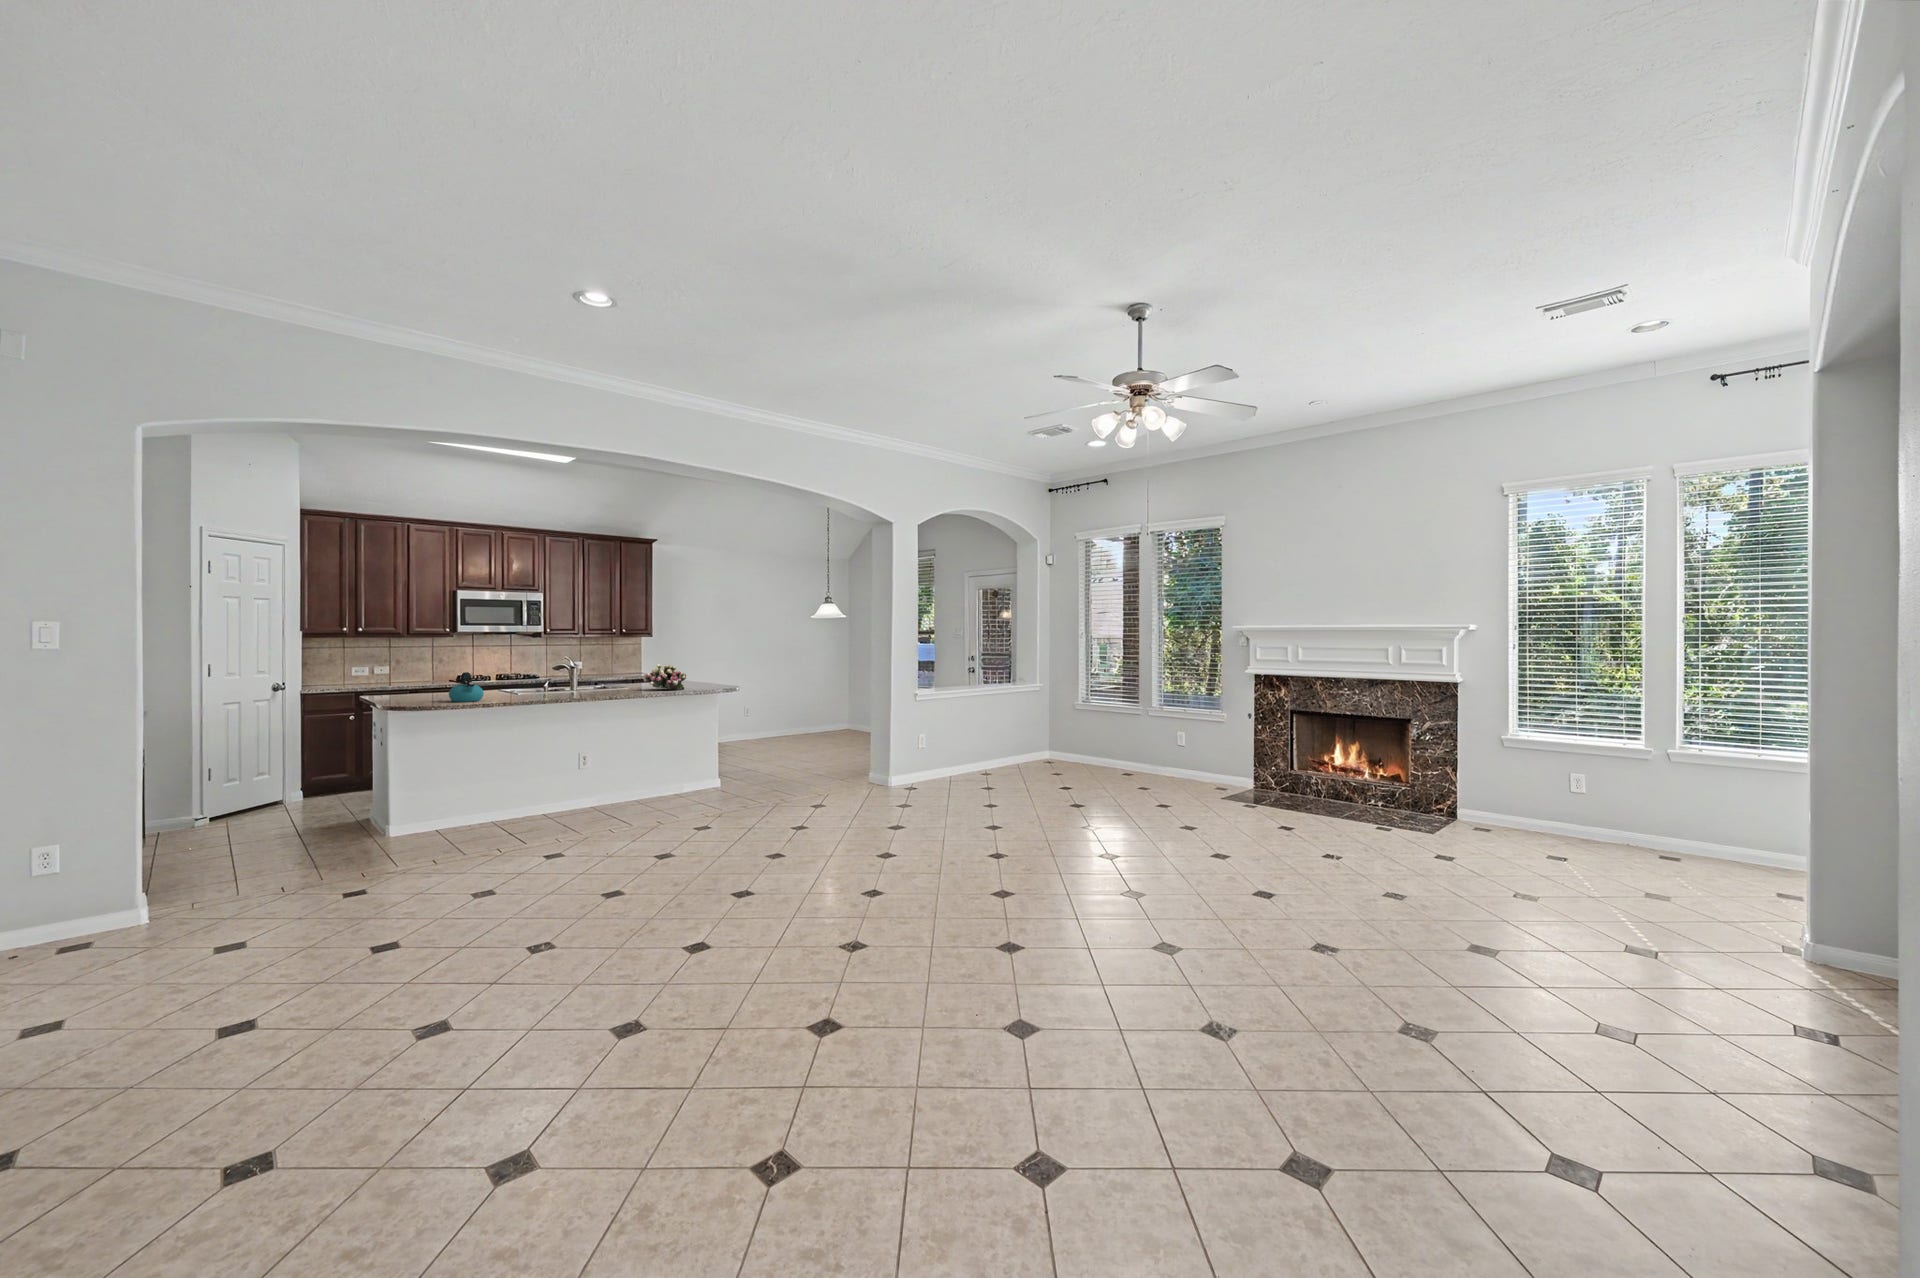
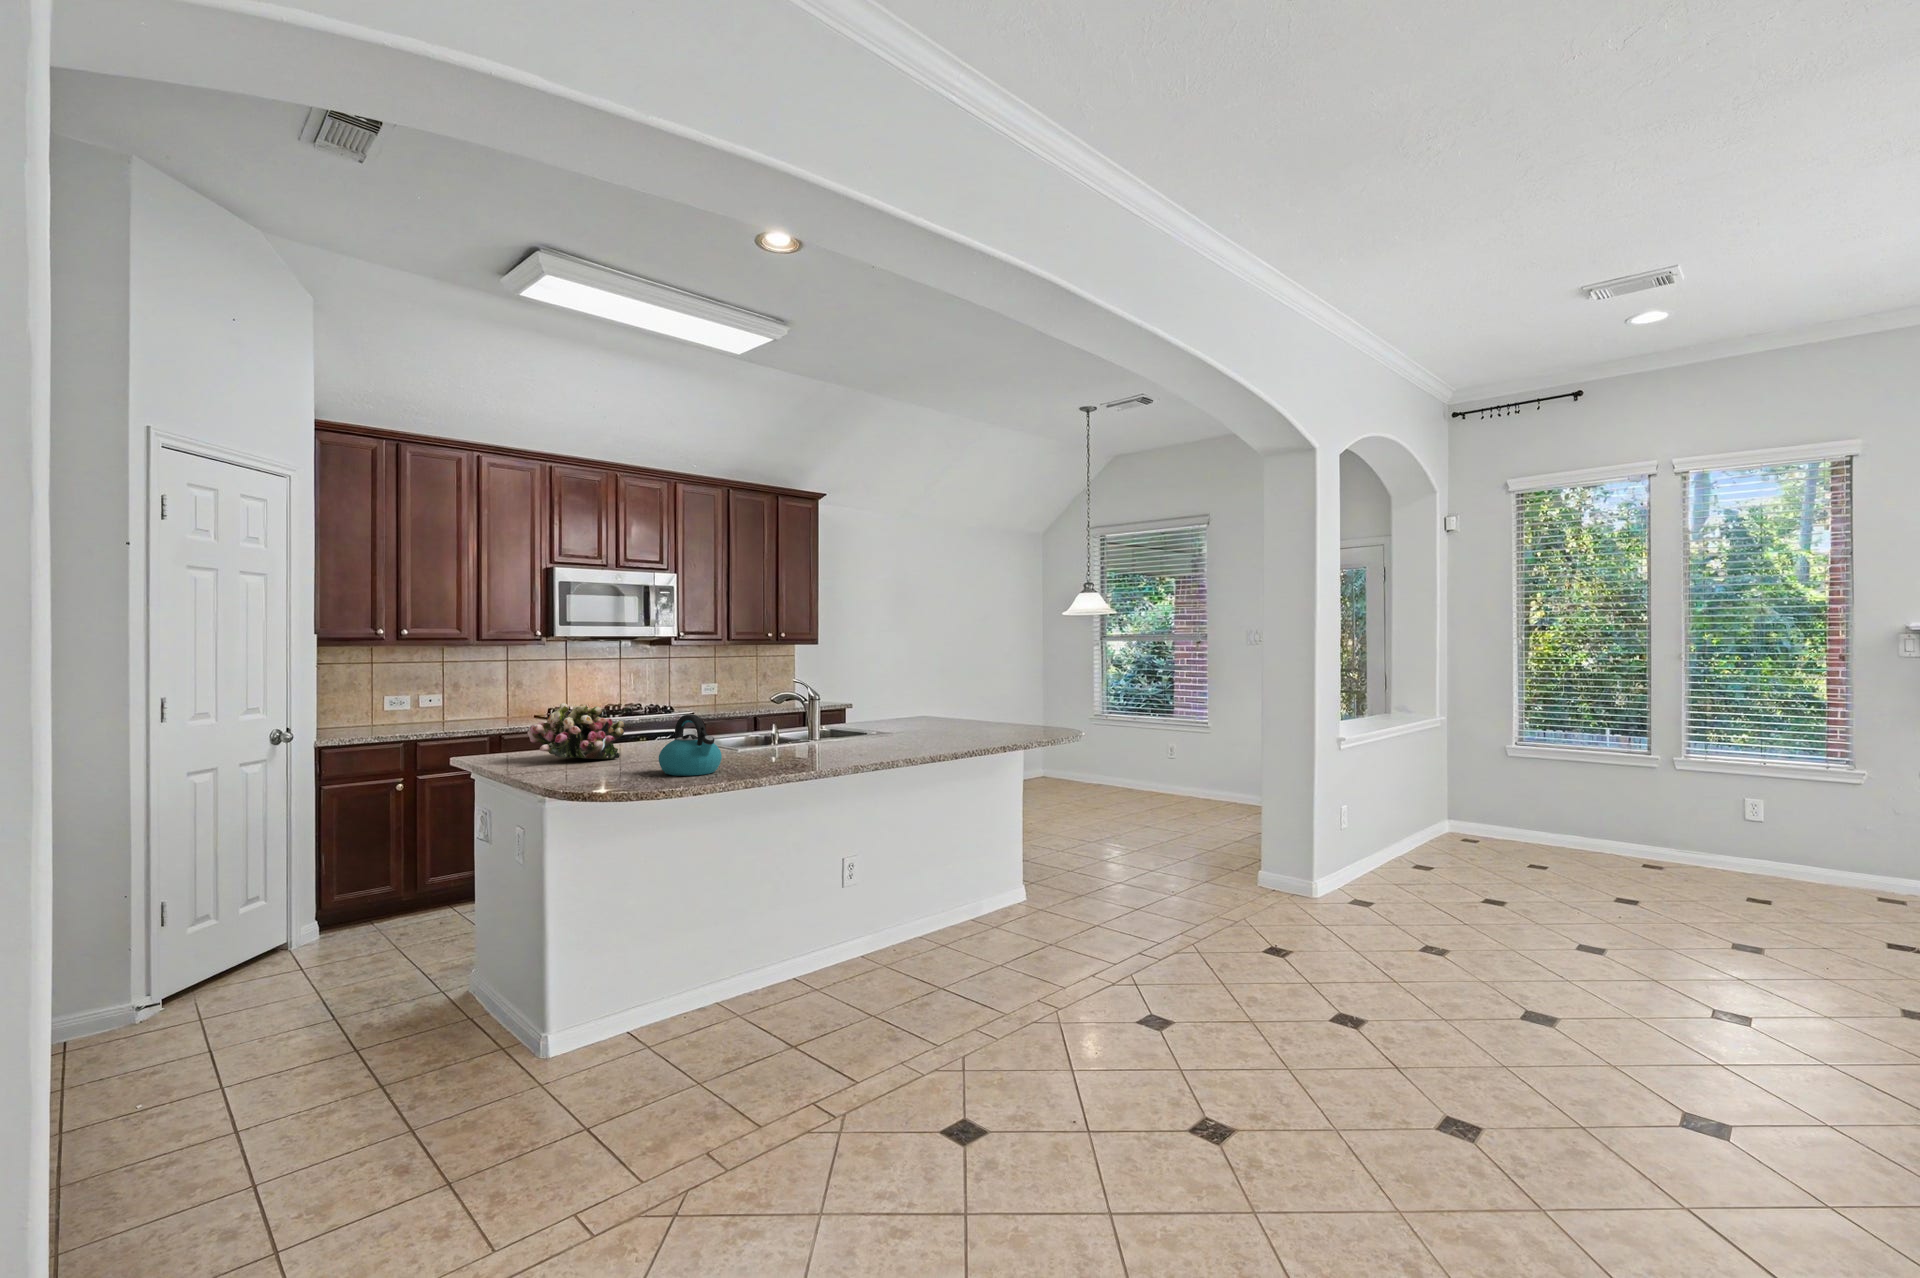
flower arrangement: present [643,664,686,690] -> present [527,703,624,759]

